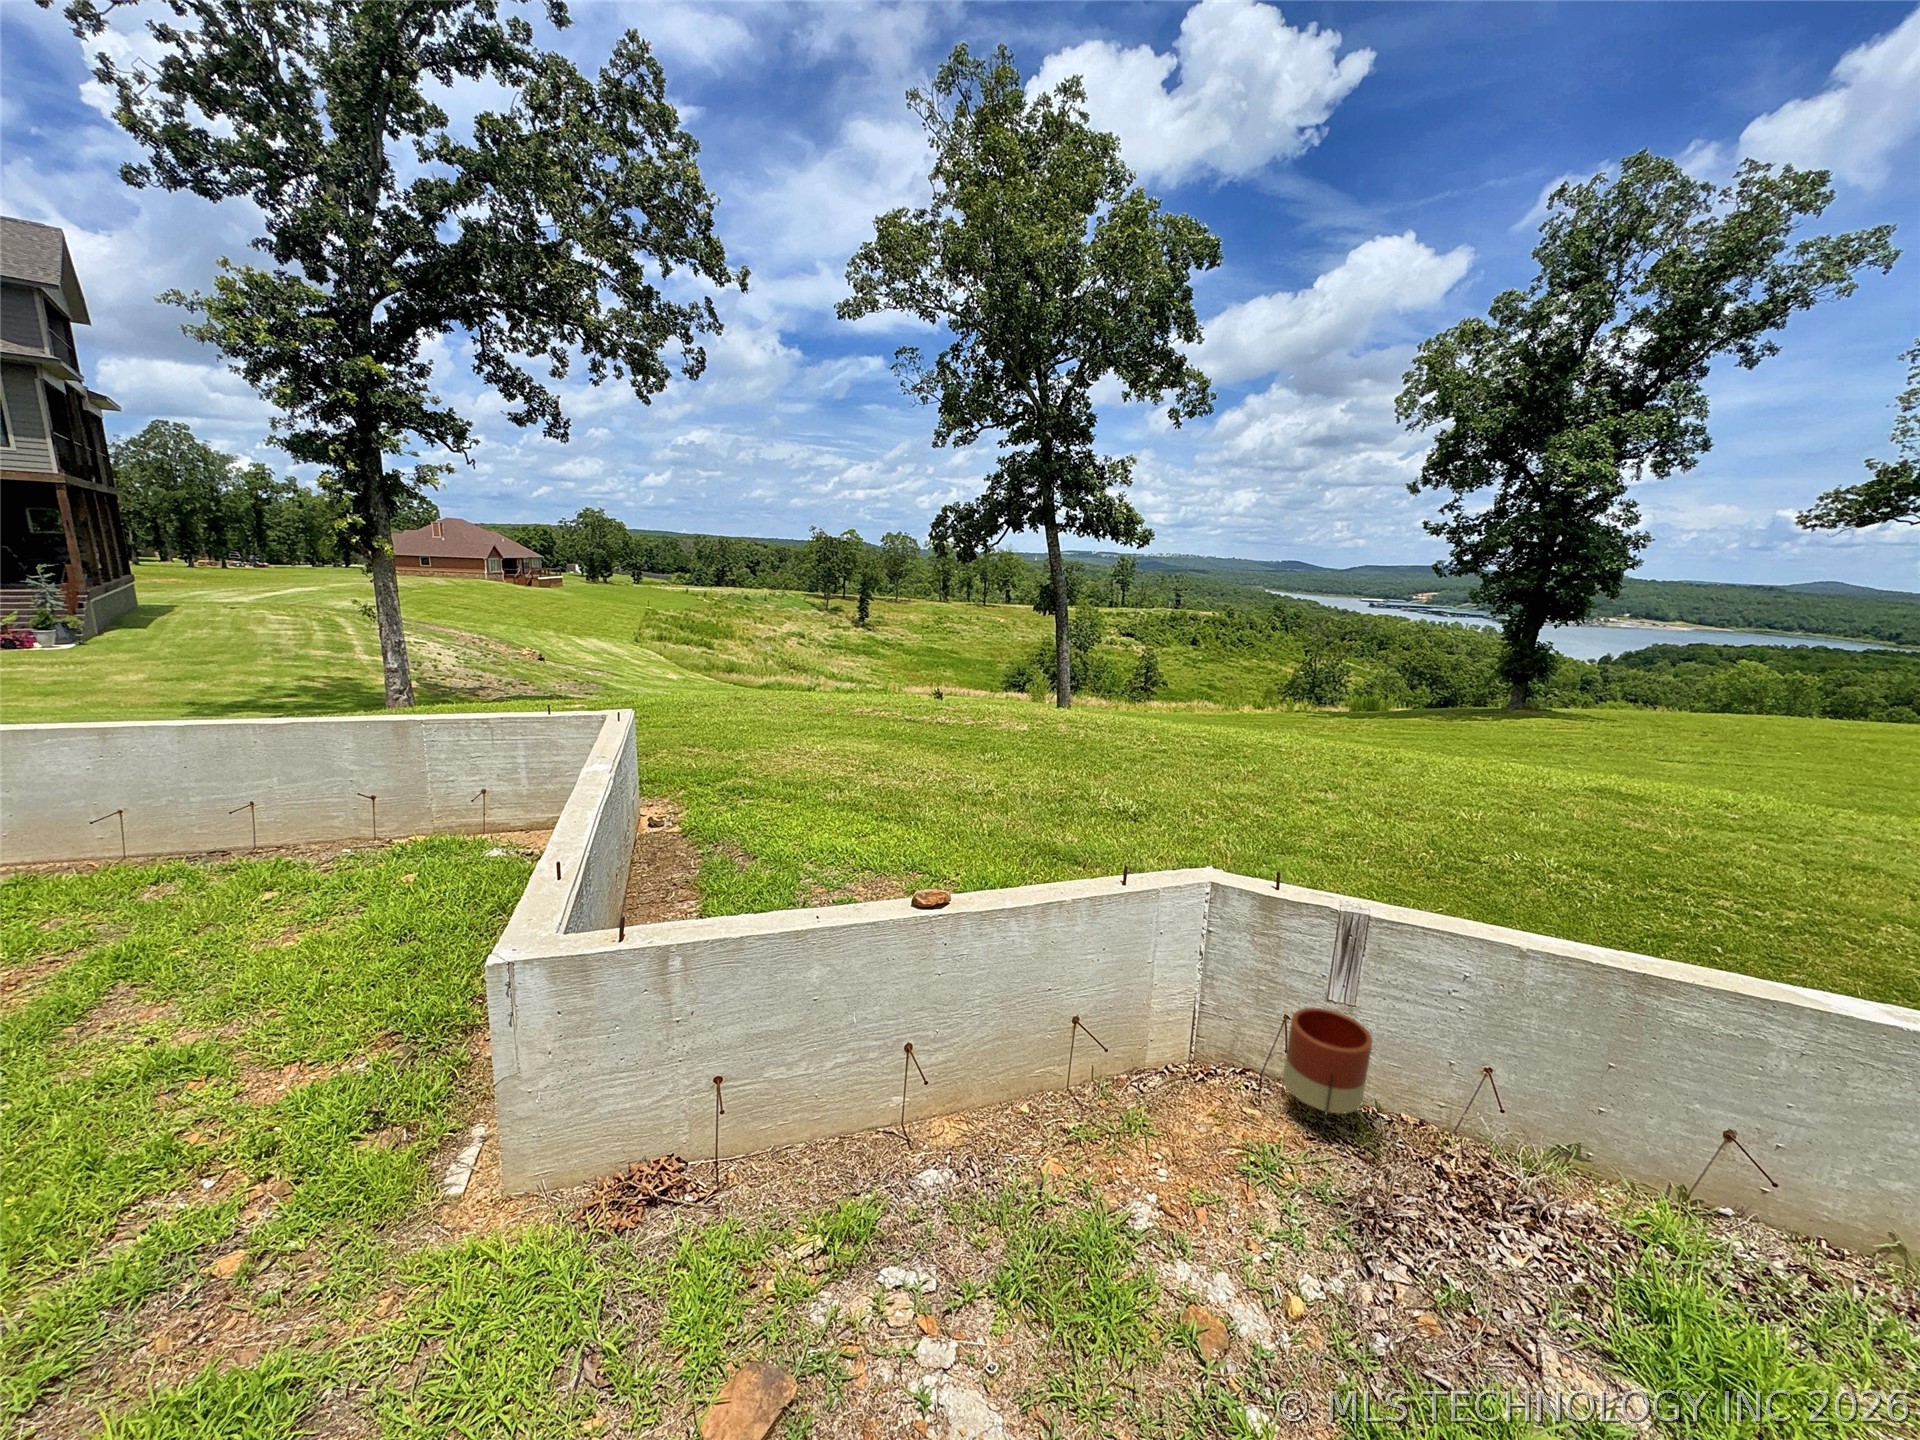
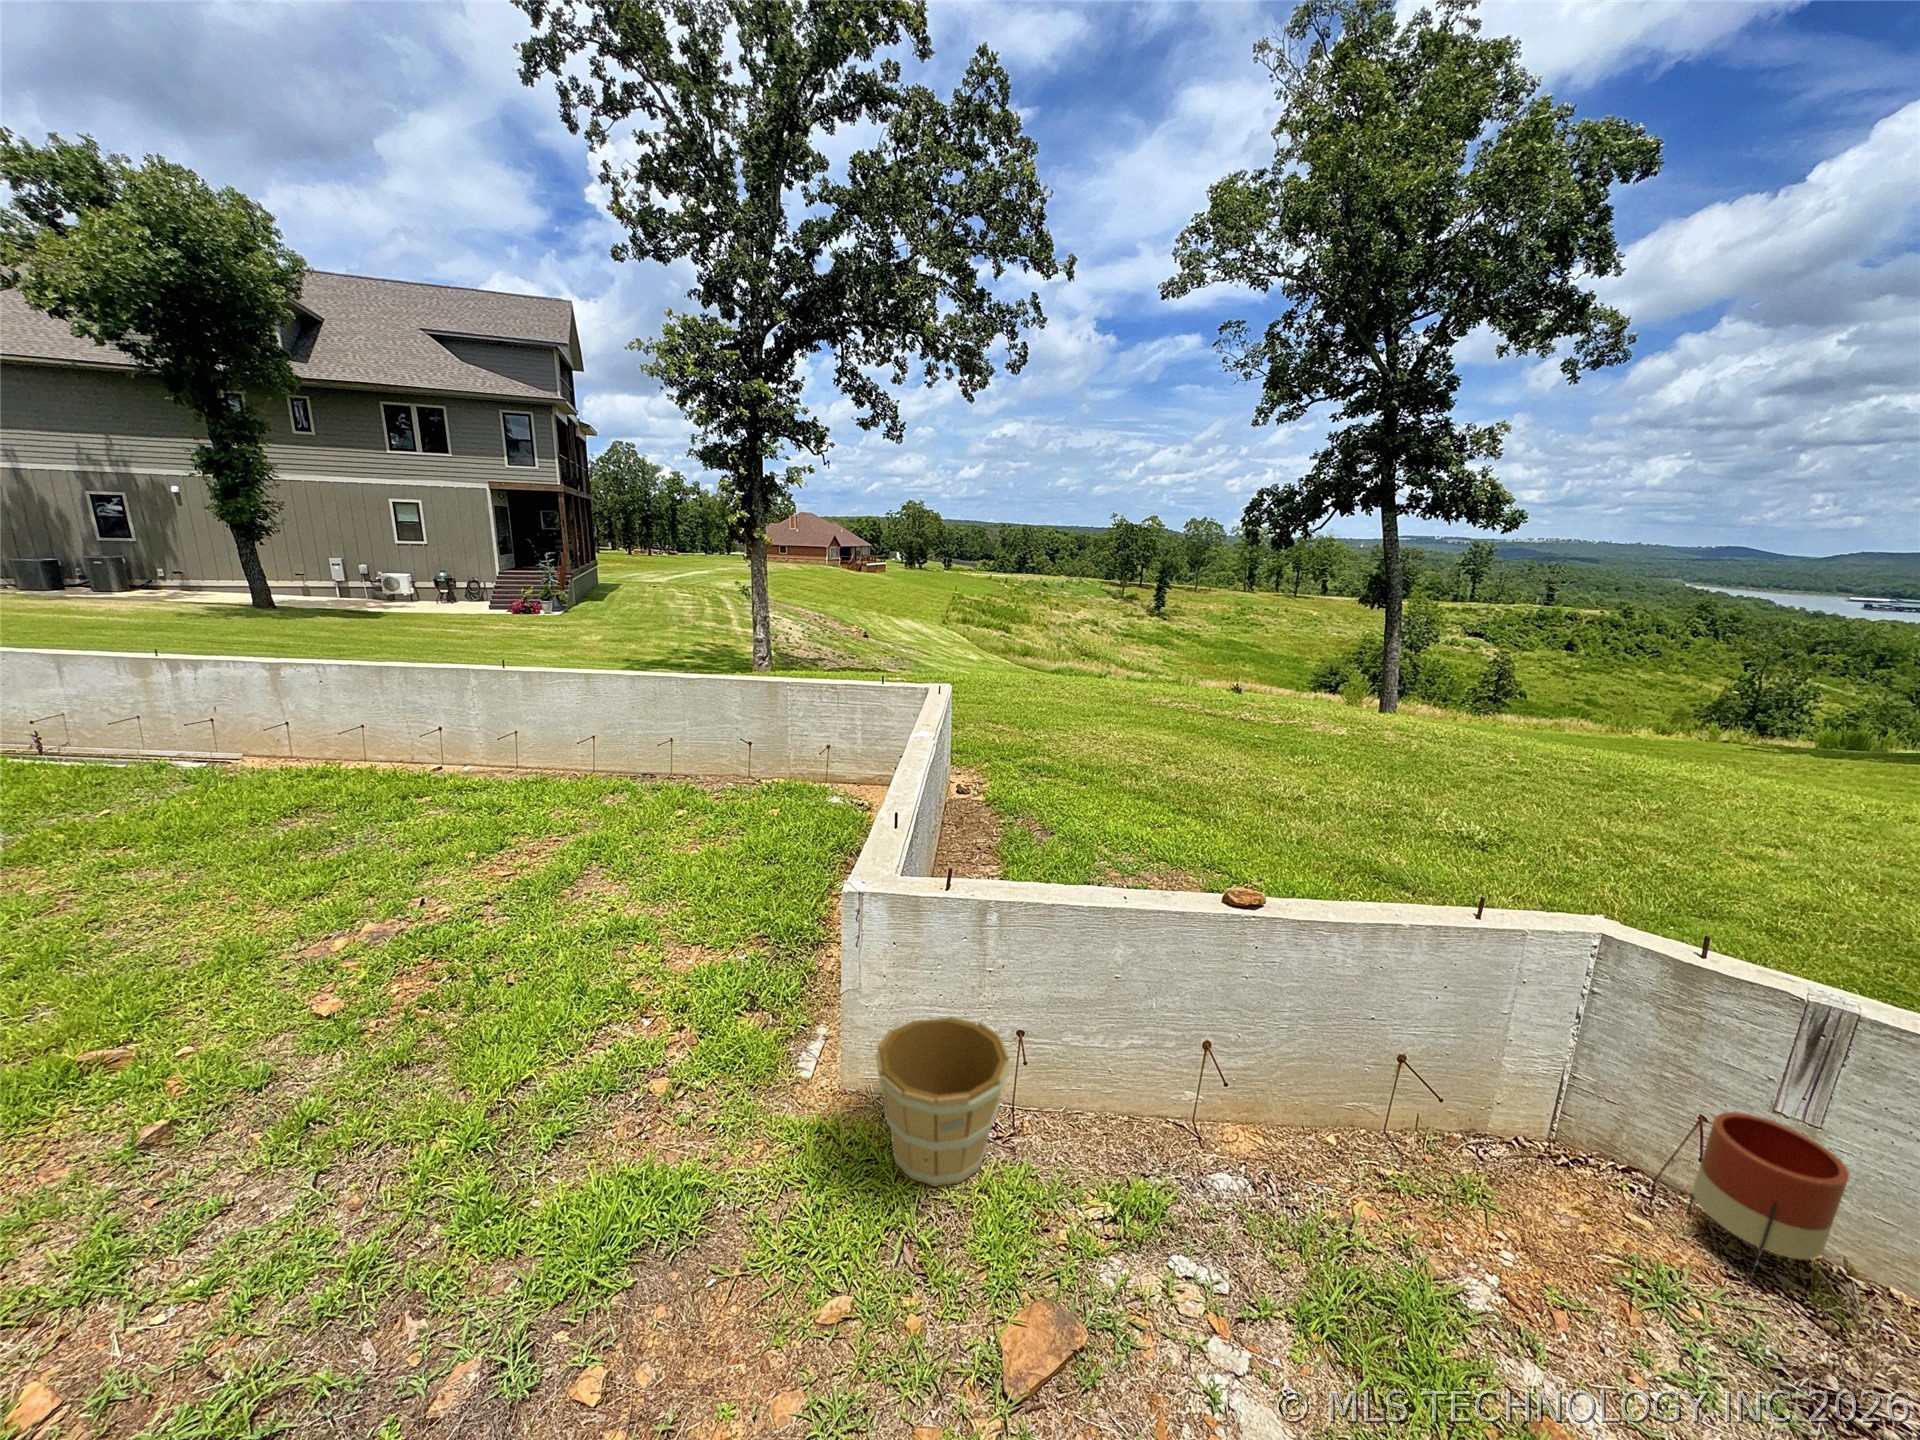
wooden bucket: none [539,1078,704,1278] -> present [876,1016,1011,1186]

